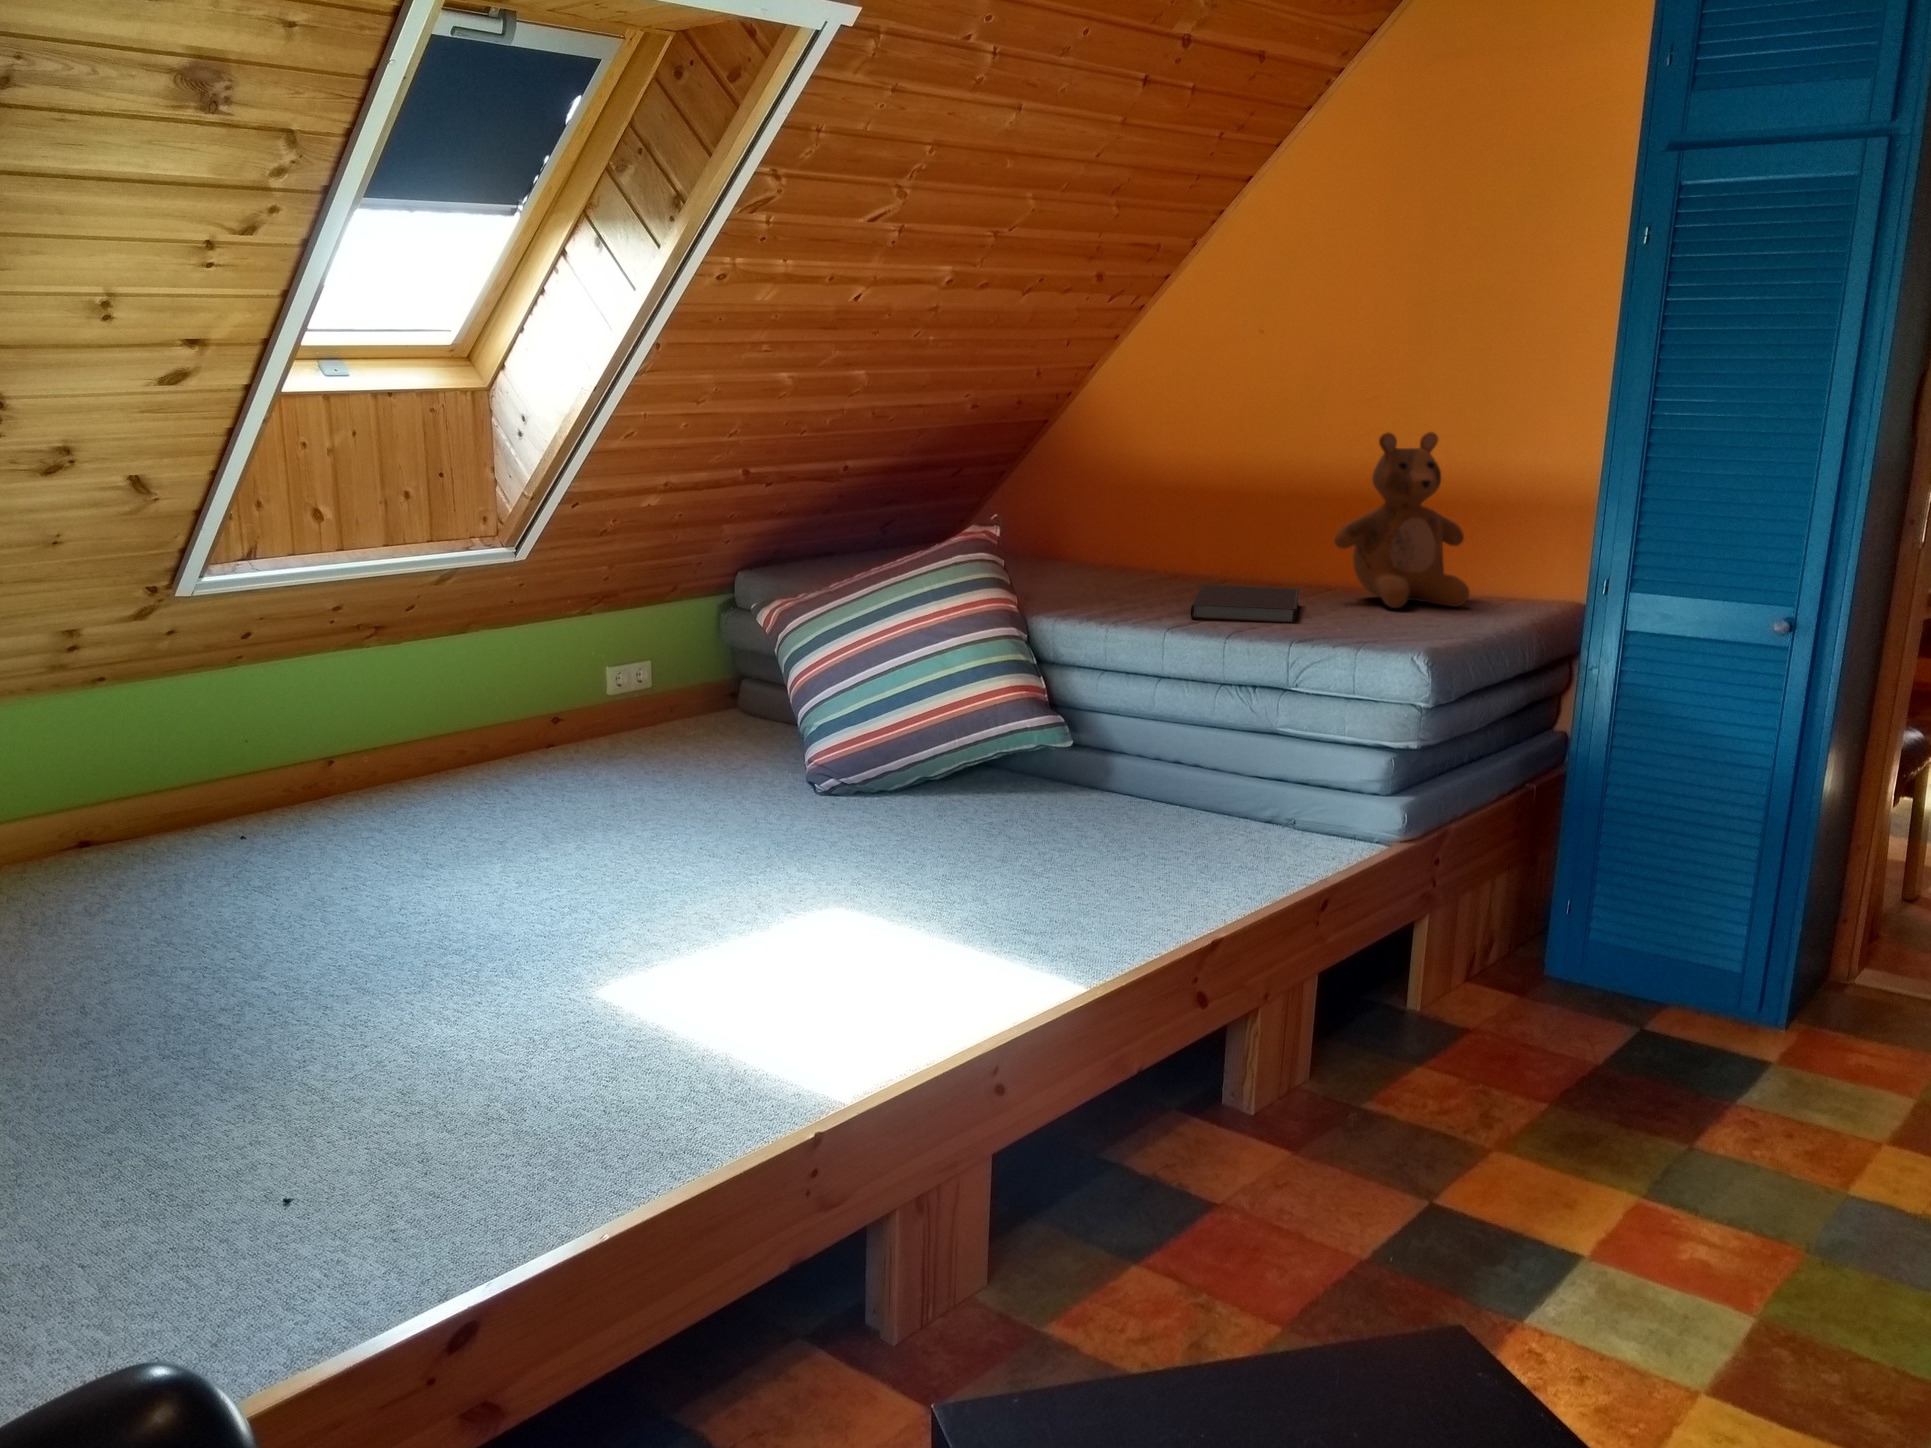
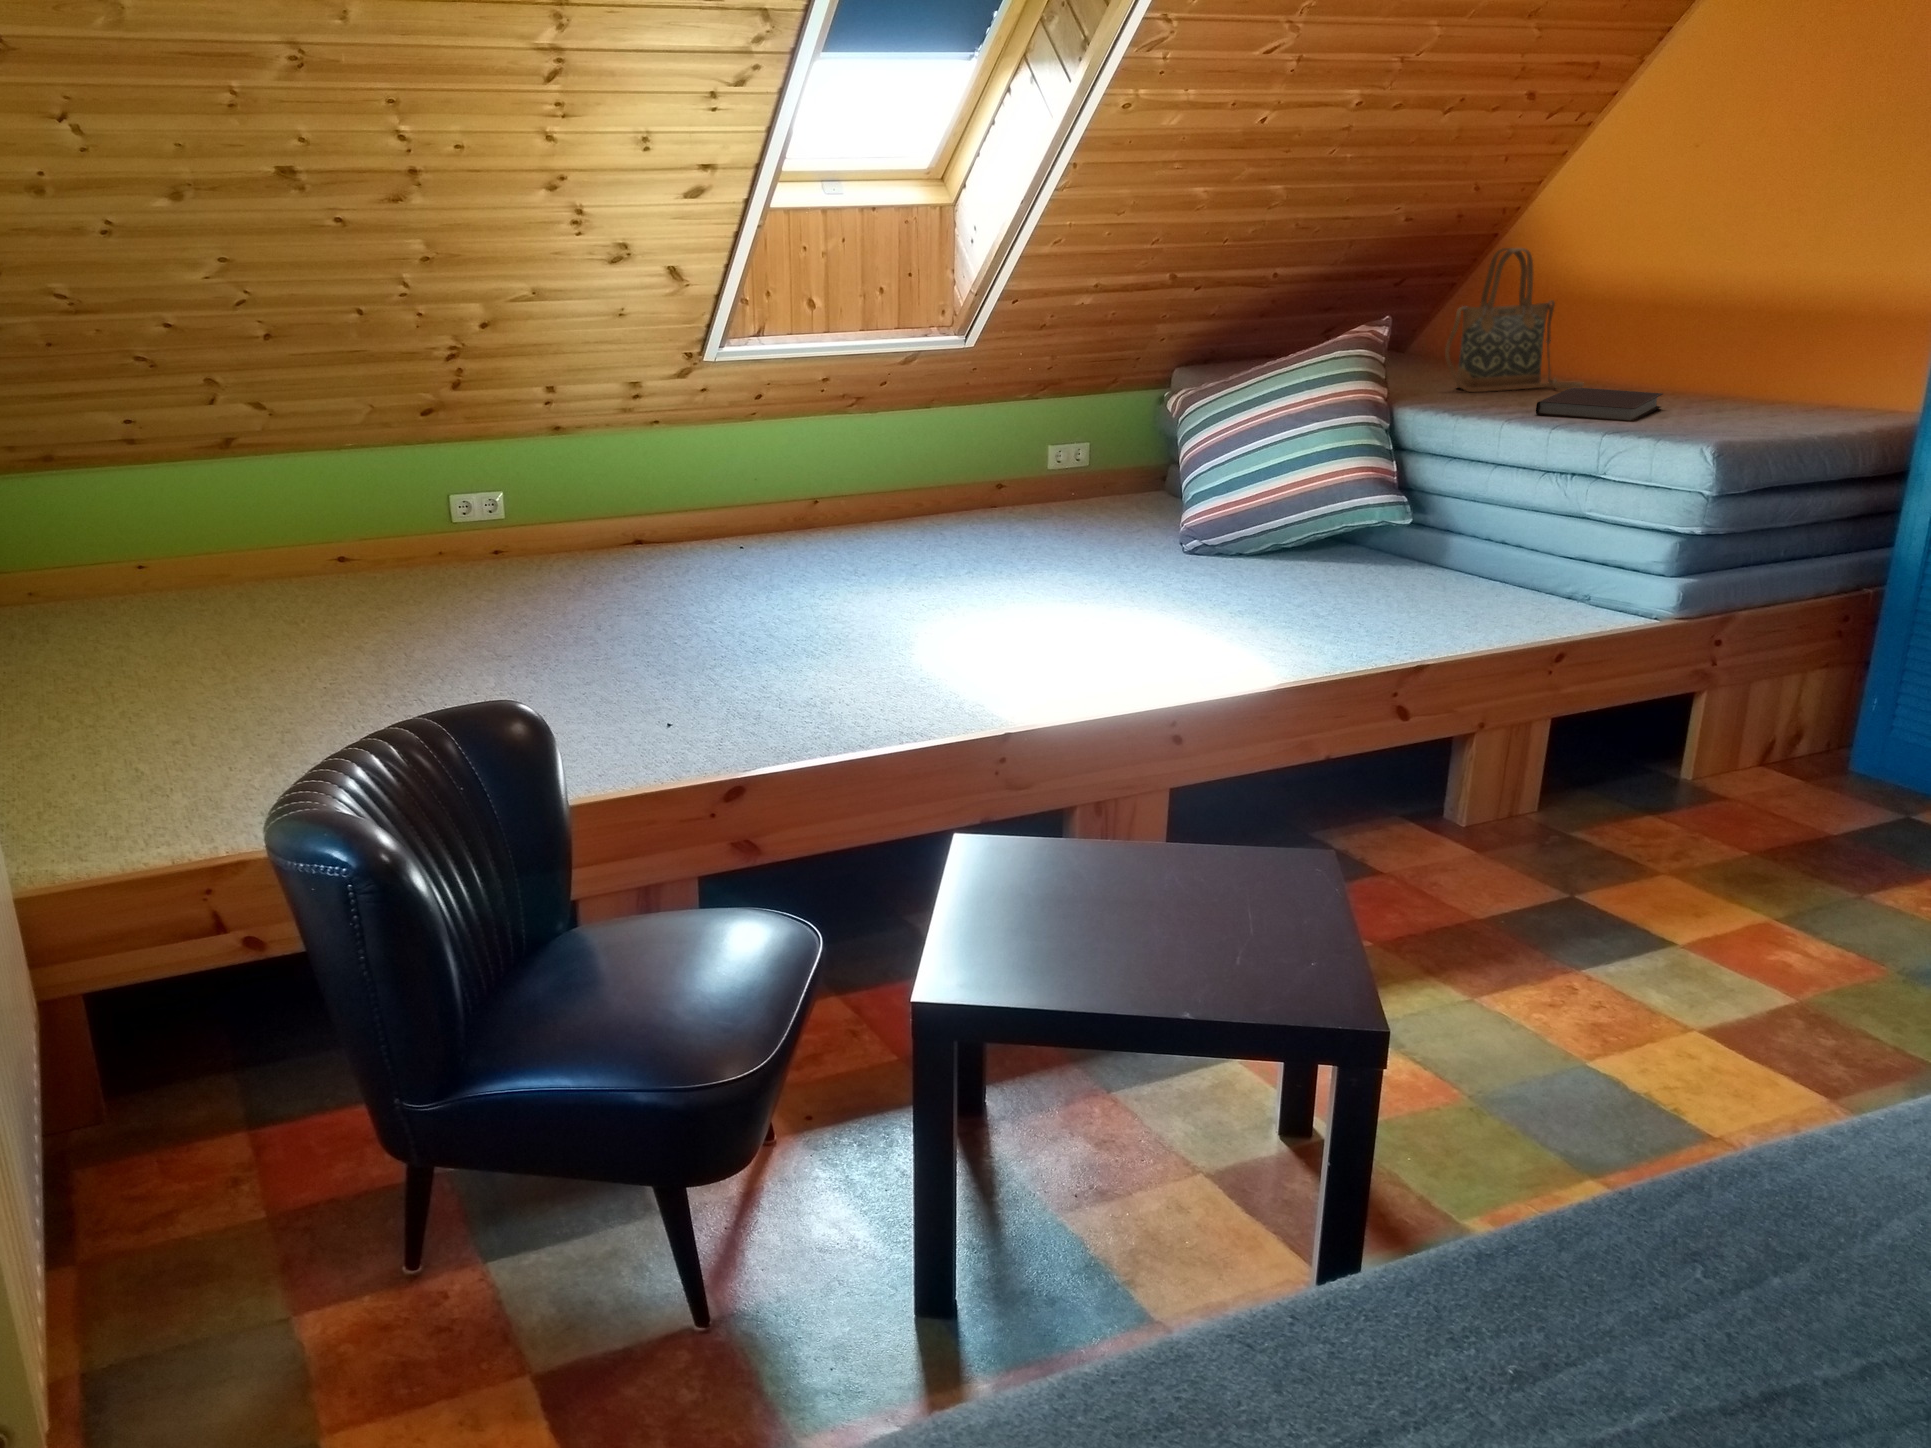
teddy bear: present [1334,432,1470,608] -> none [1710,244,1853,416]
handbag: none [1055,436,1190,592] -> present [1445,248,1584,392]

